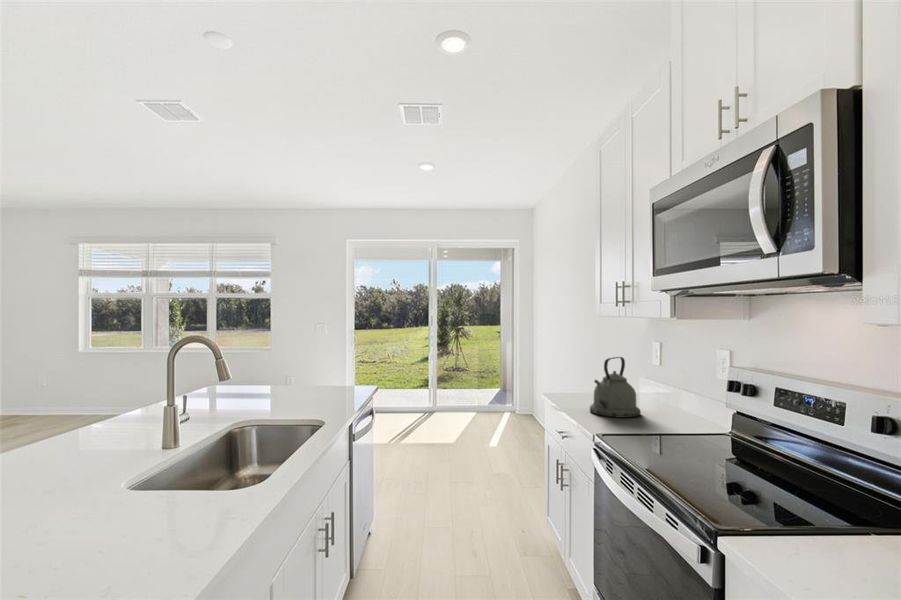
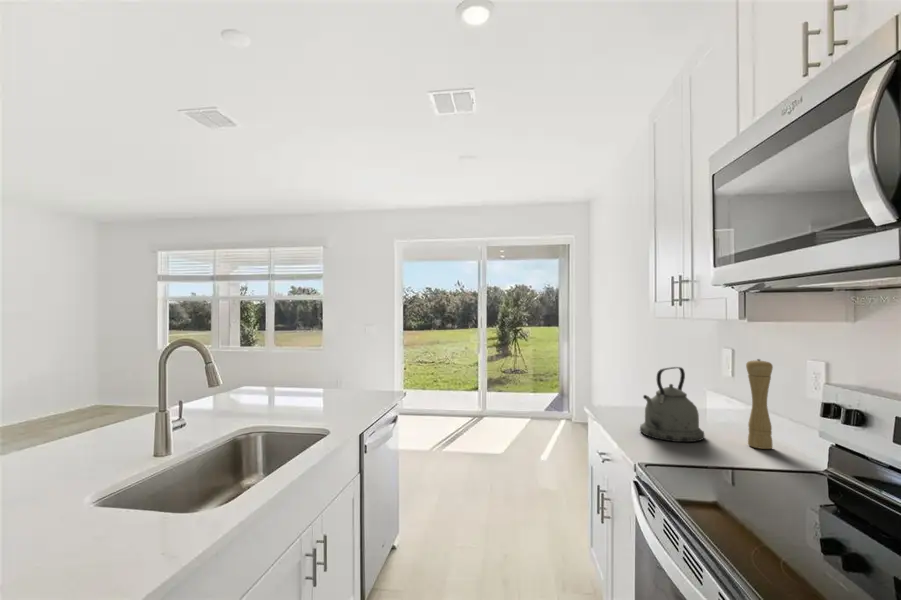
pepper mill: none [673,349,692,420] -> present [746,359,773,449]

